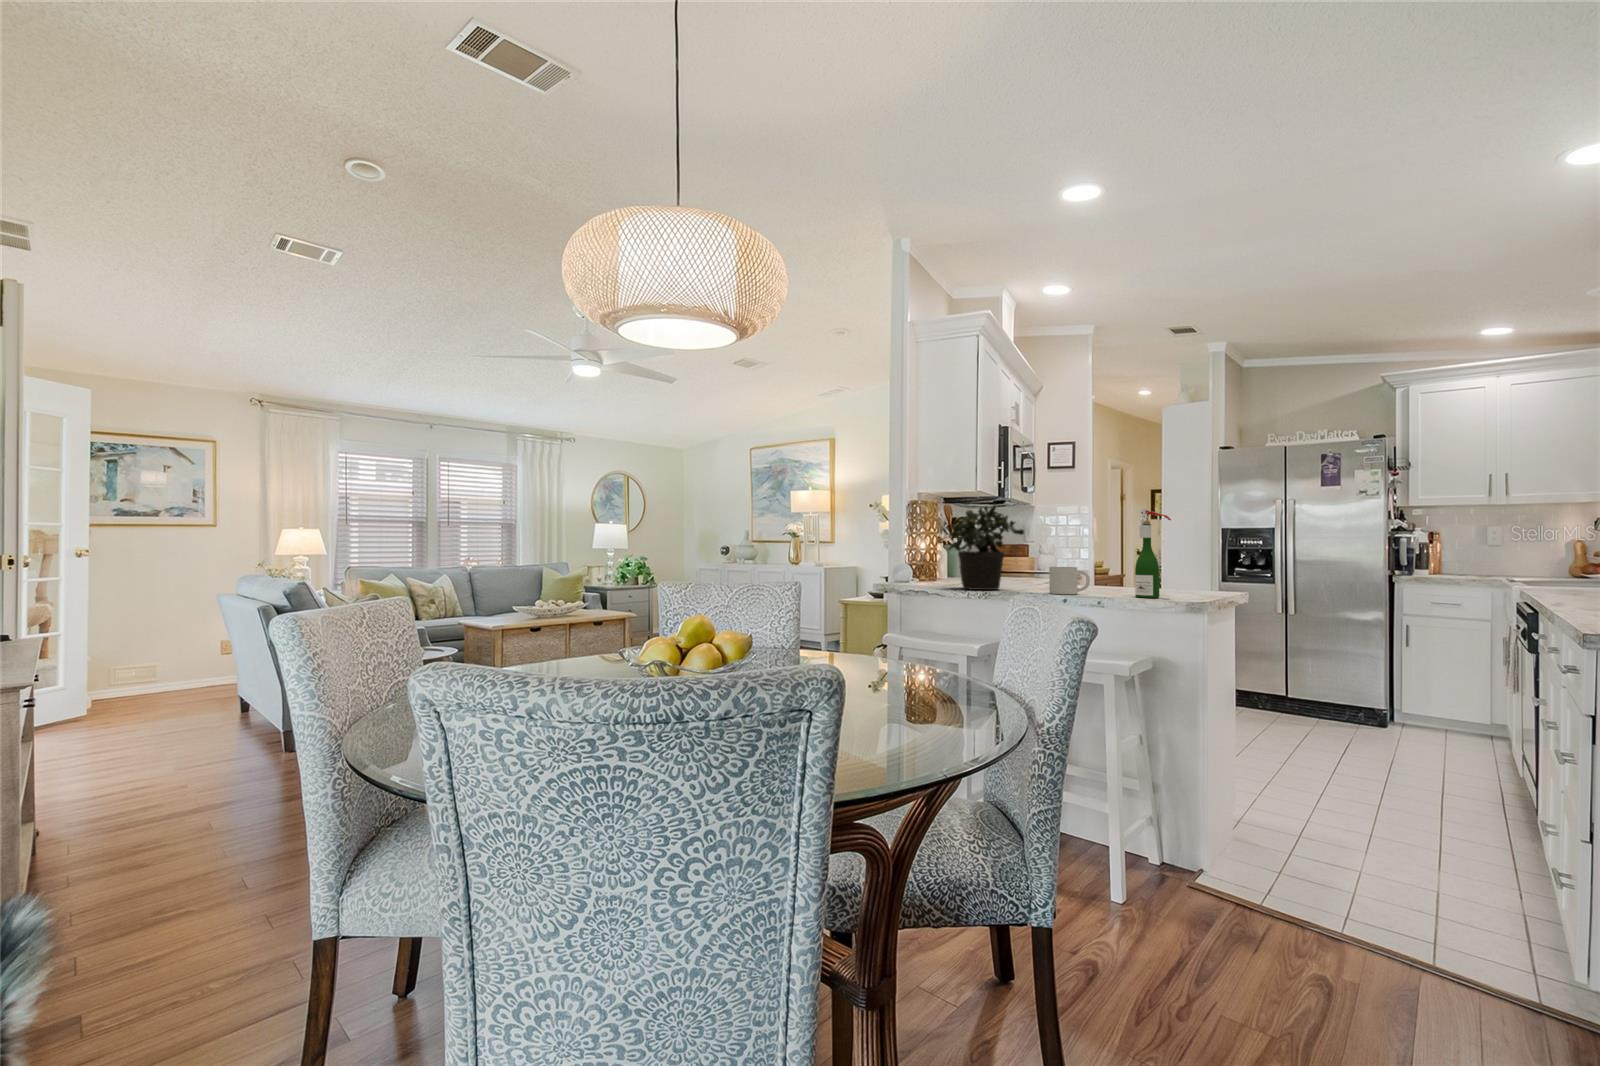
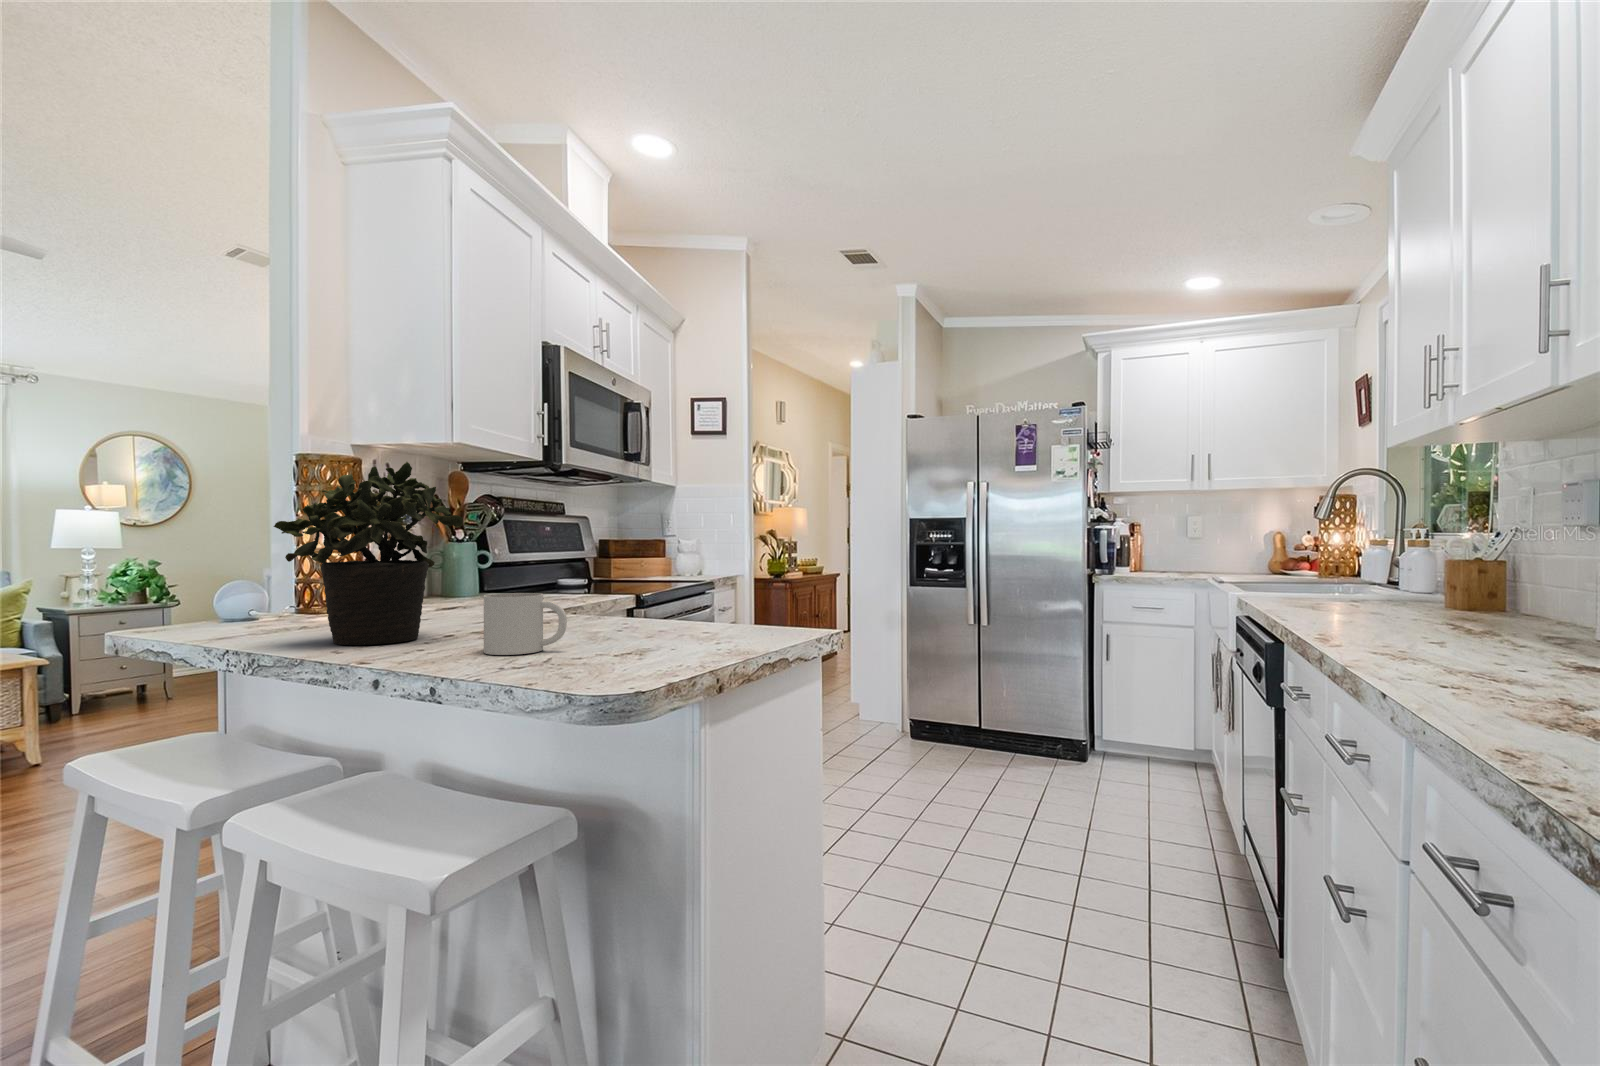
wine bottle: present [1135,509,1171,598] -> none [642,472,705,662]

